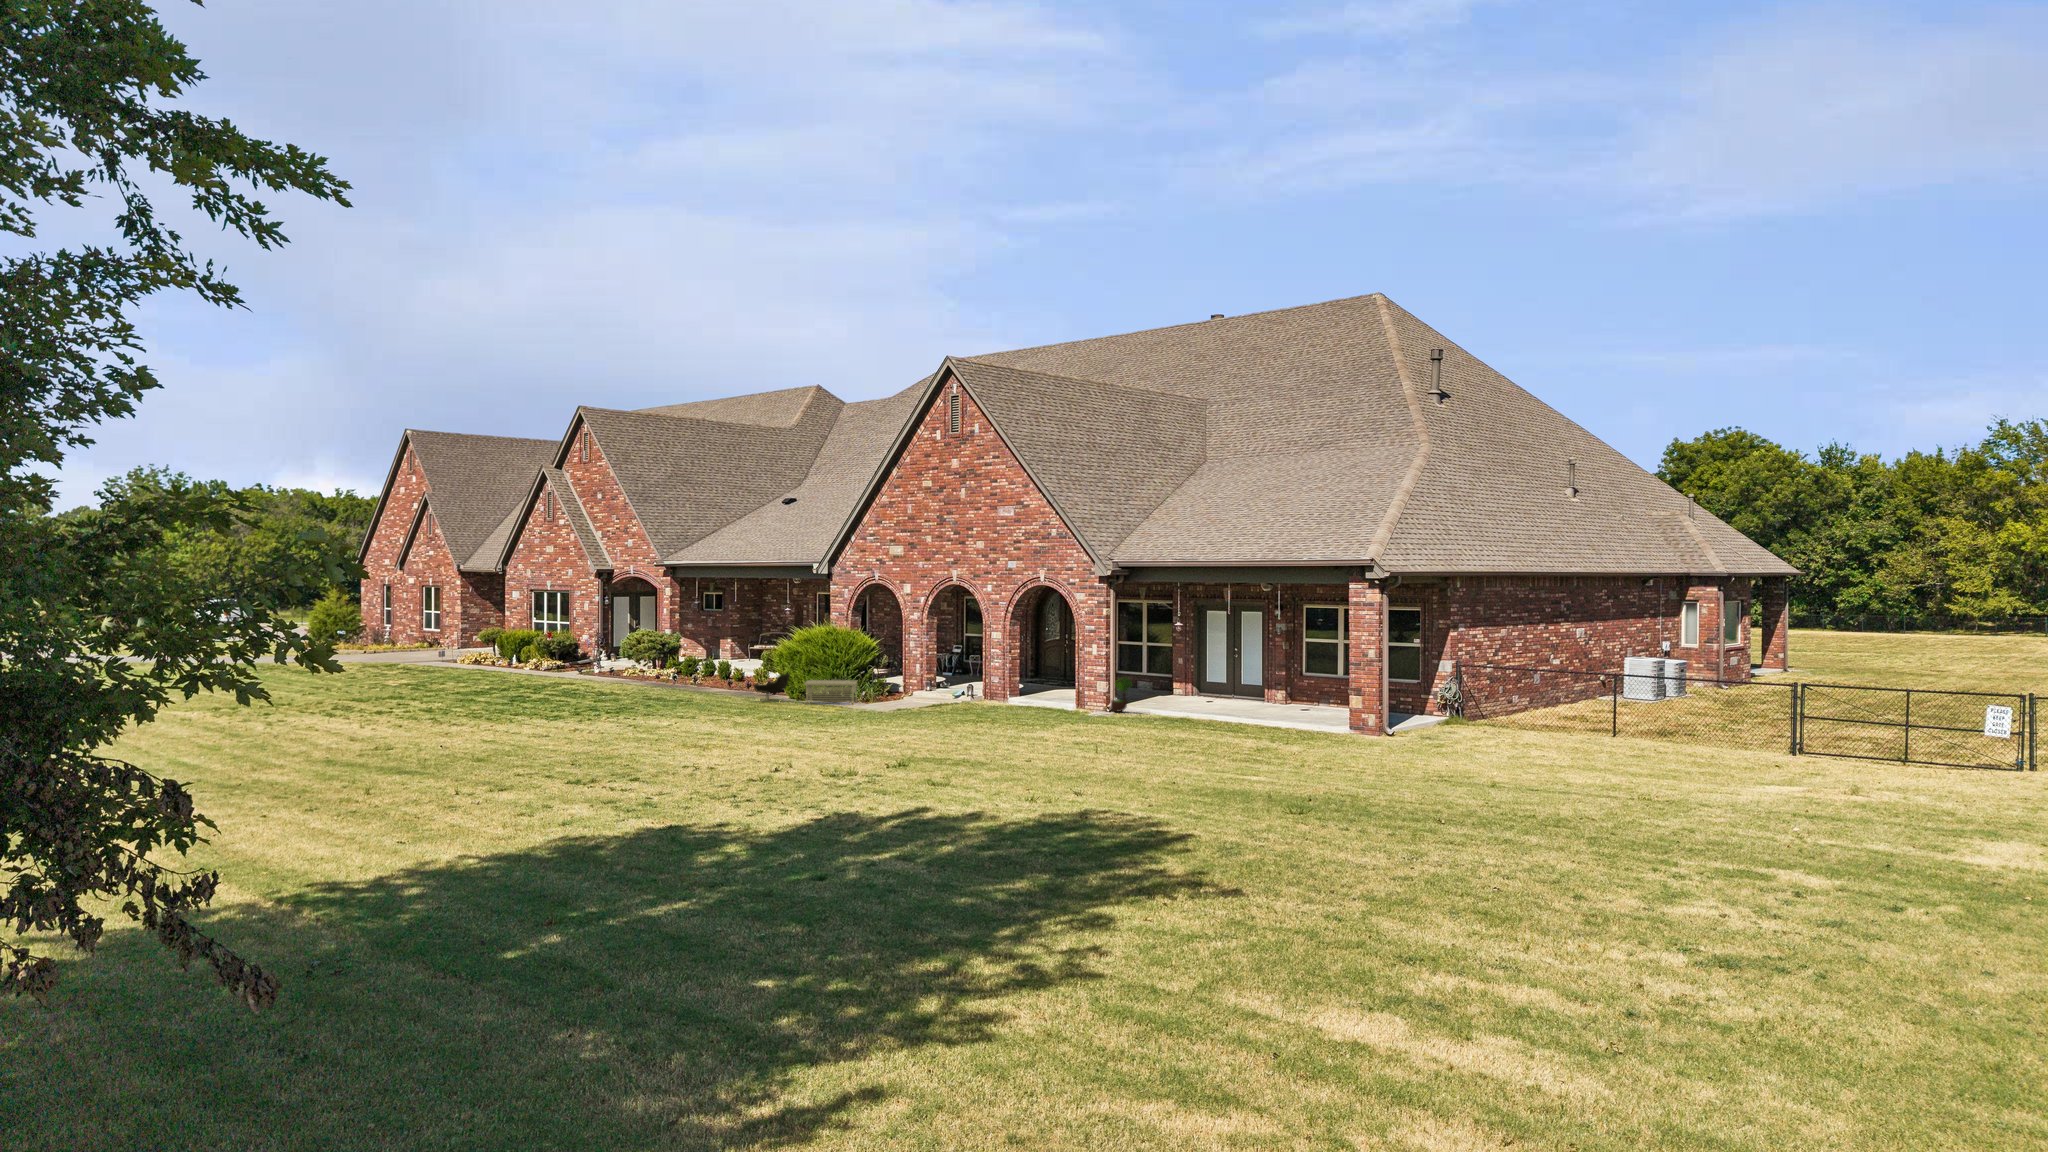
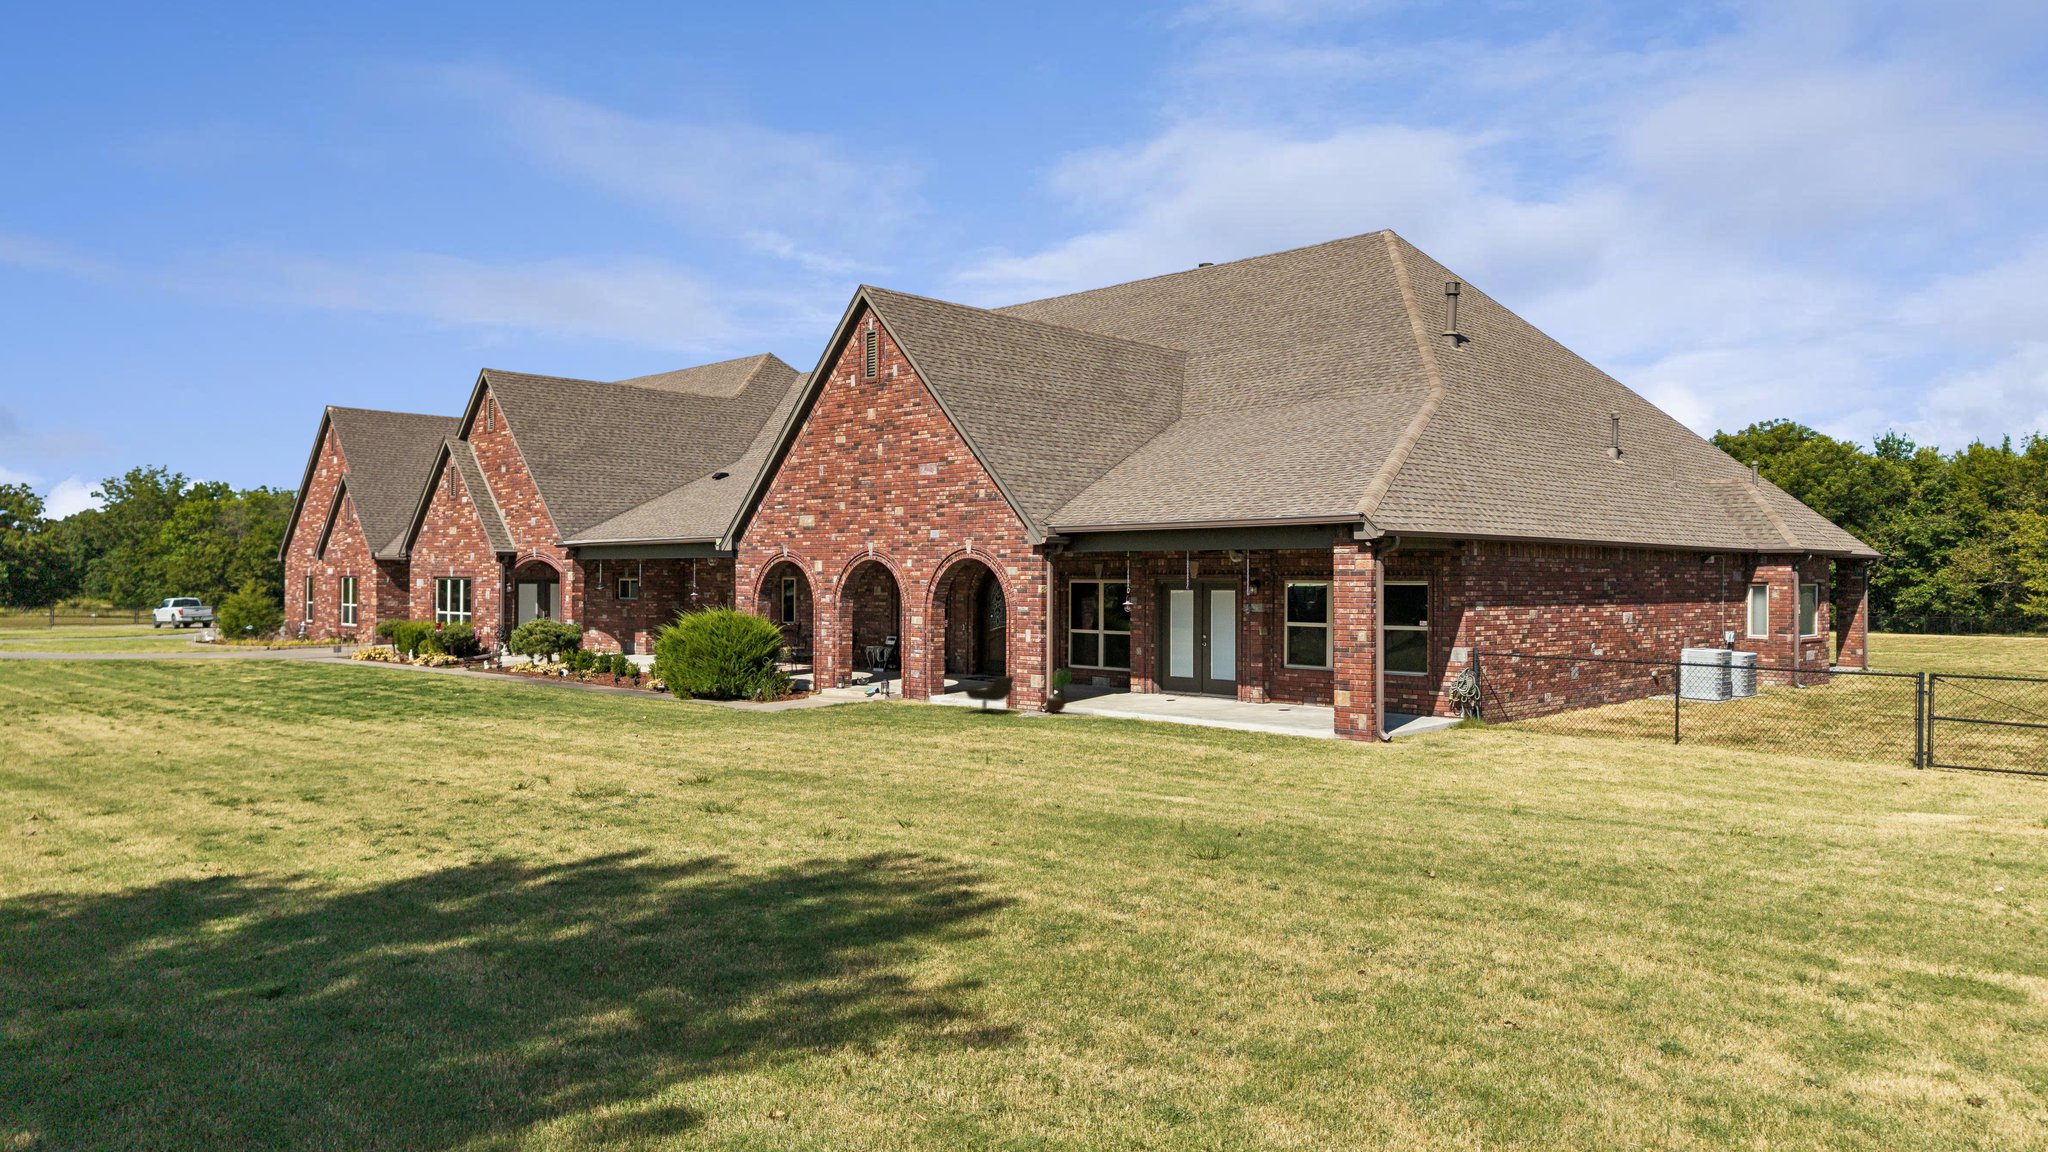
lounge chair: present [754,674,790,700] -> present [965,676,1014,710]
storage bench: present [805,680,857,703] -> none [680,674,748,704]

